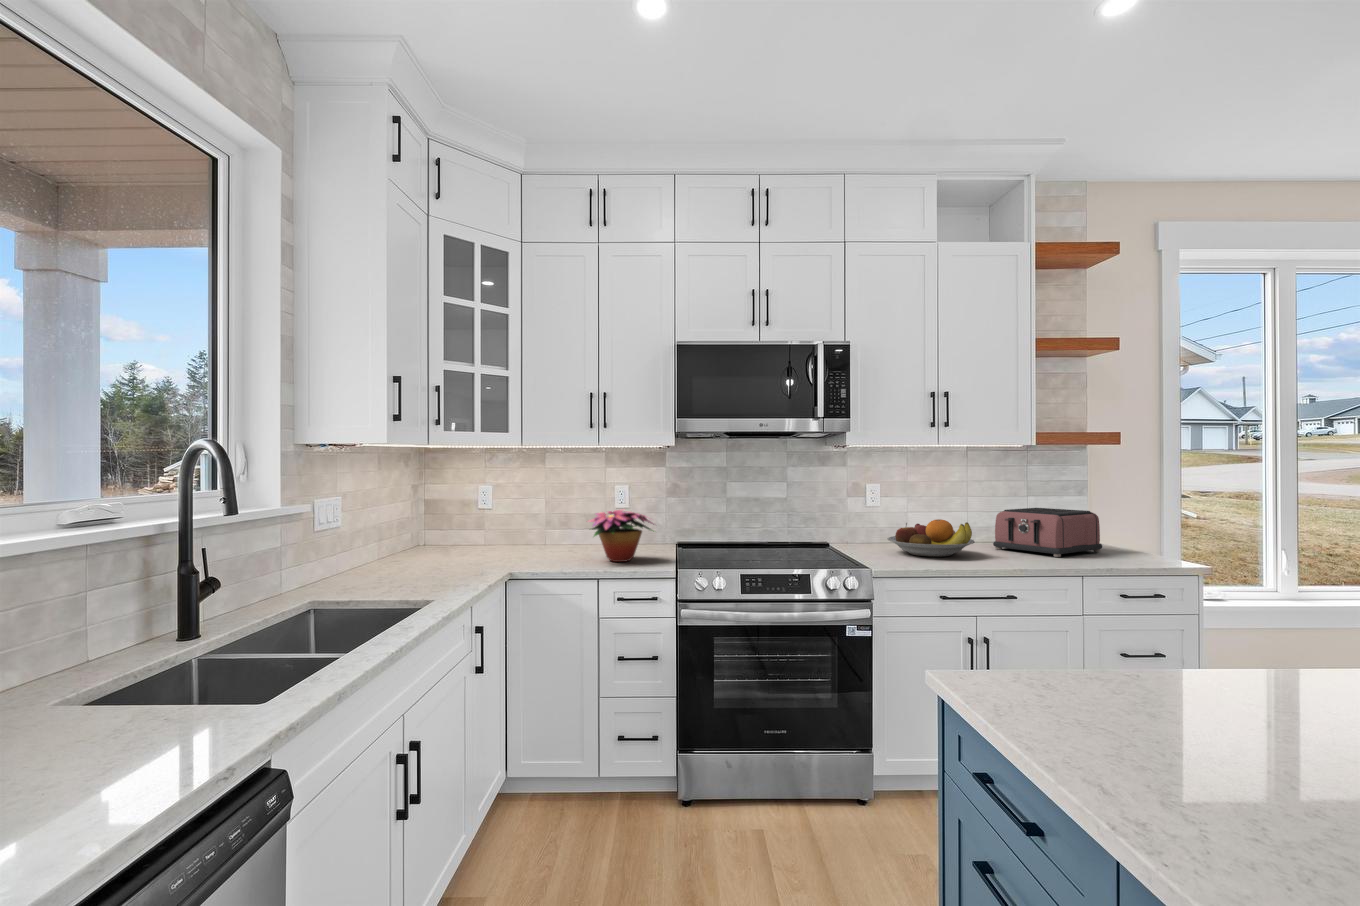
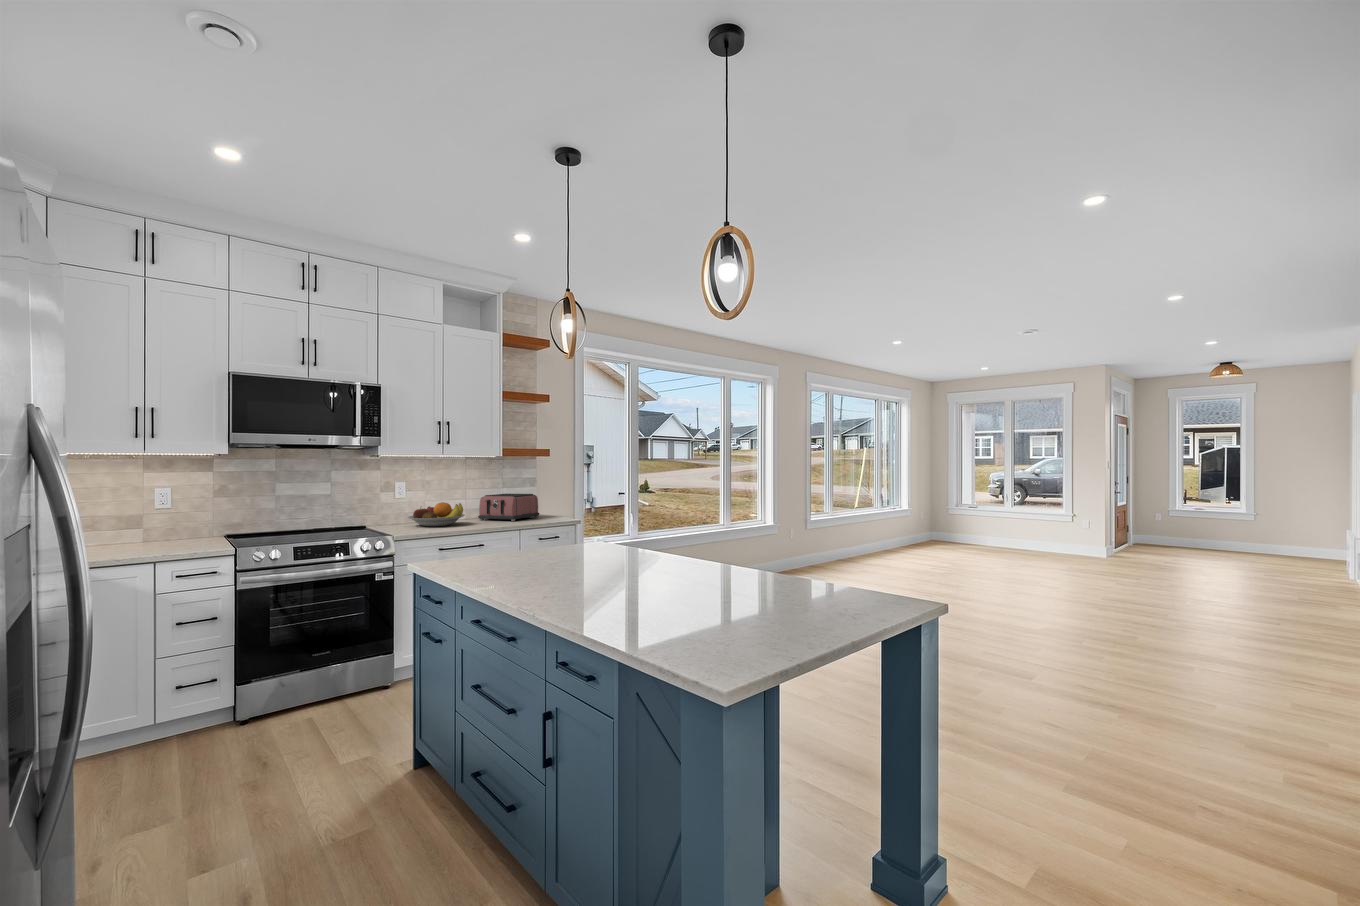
flower arrangement: present [589,509,654,562] -> none [135,504,216,548]

